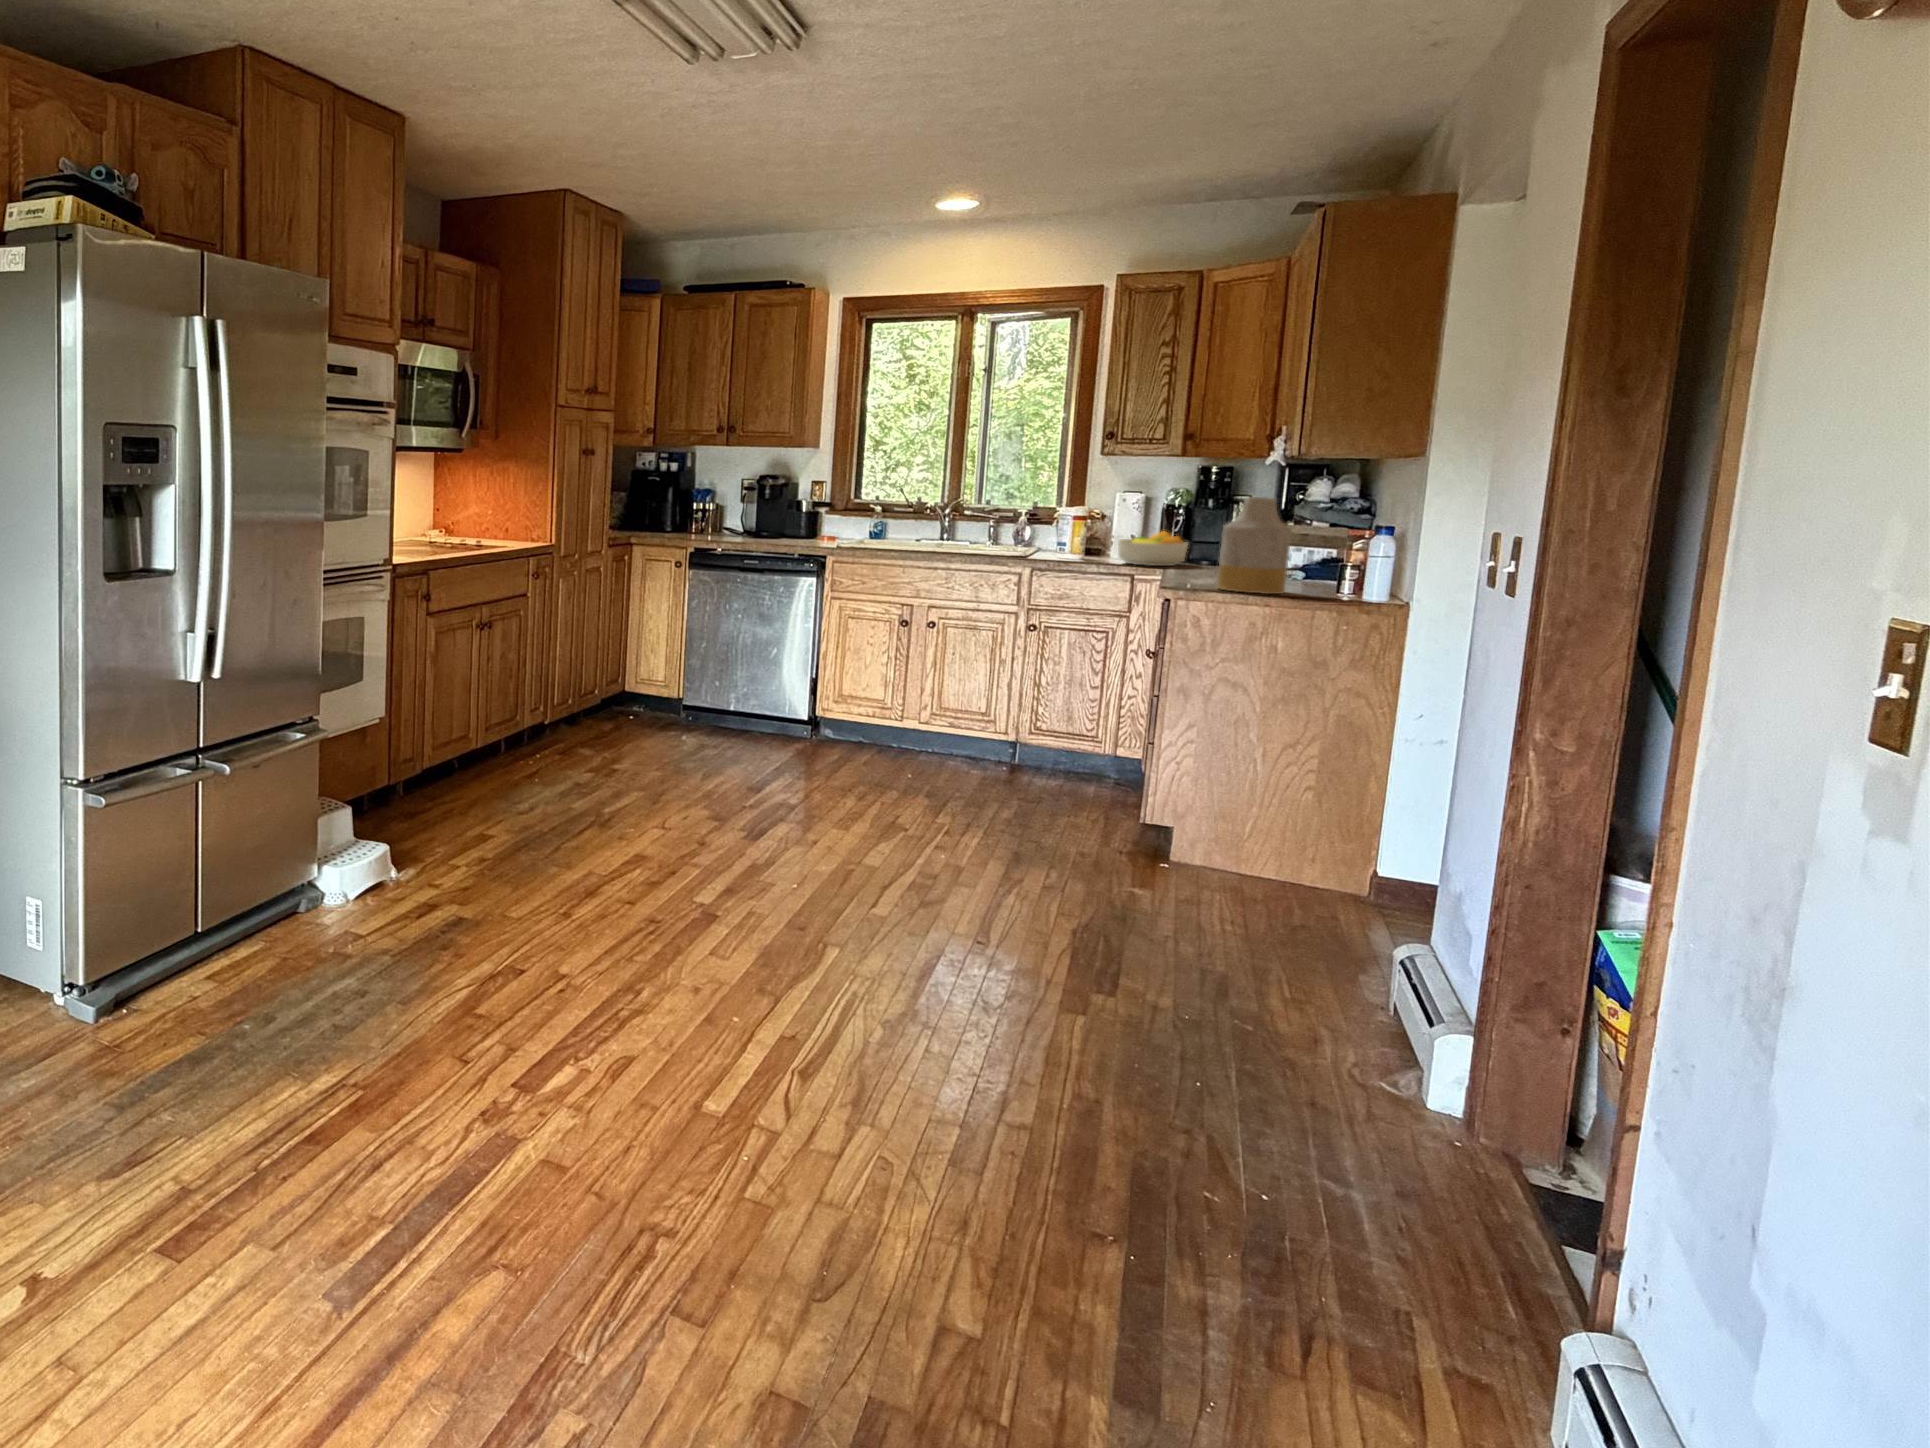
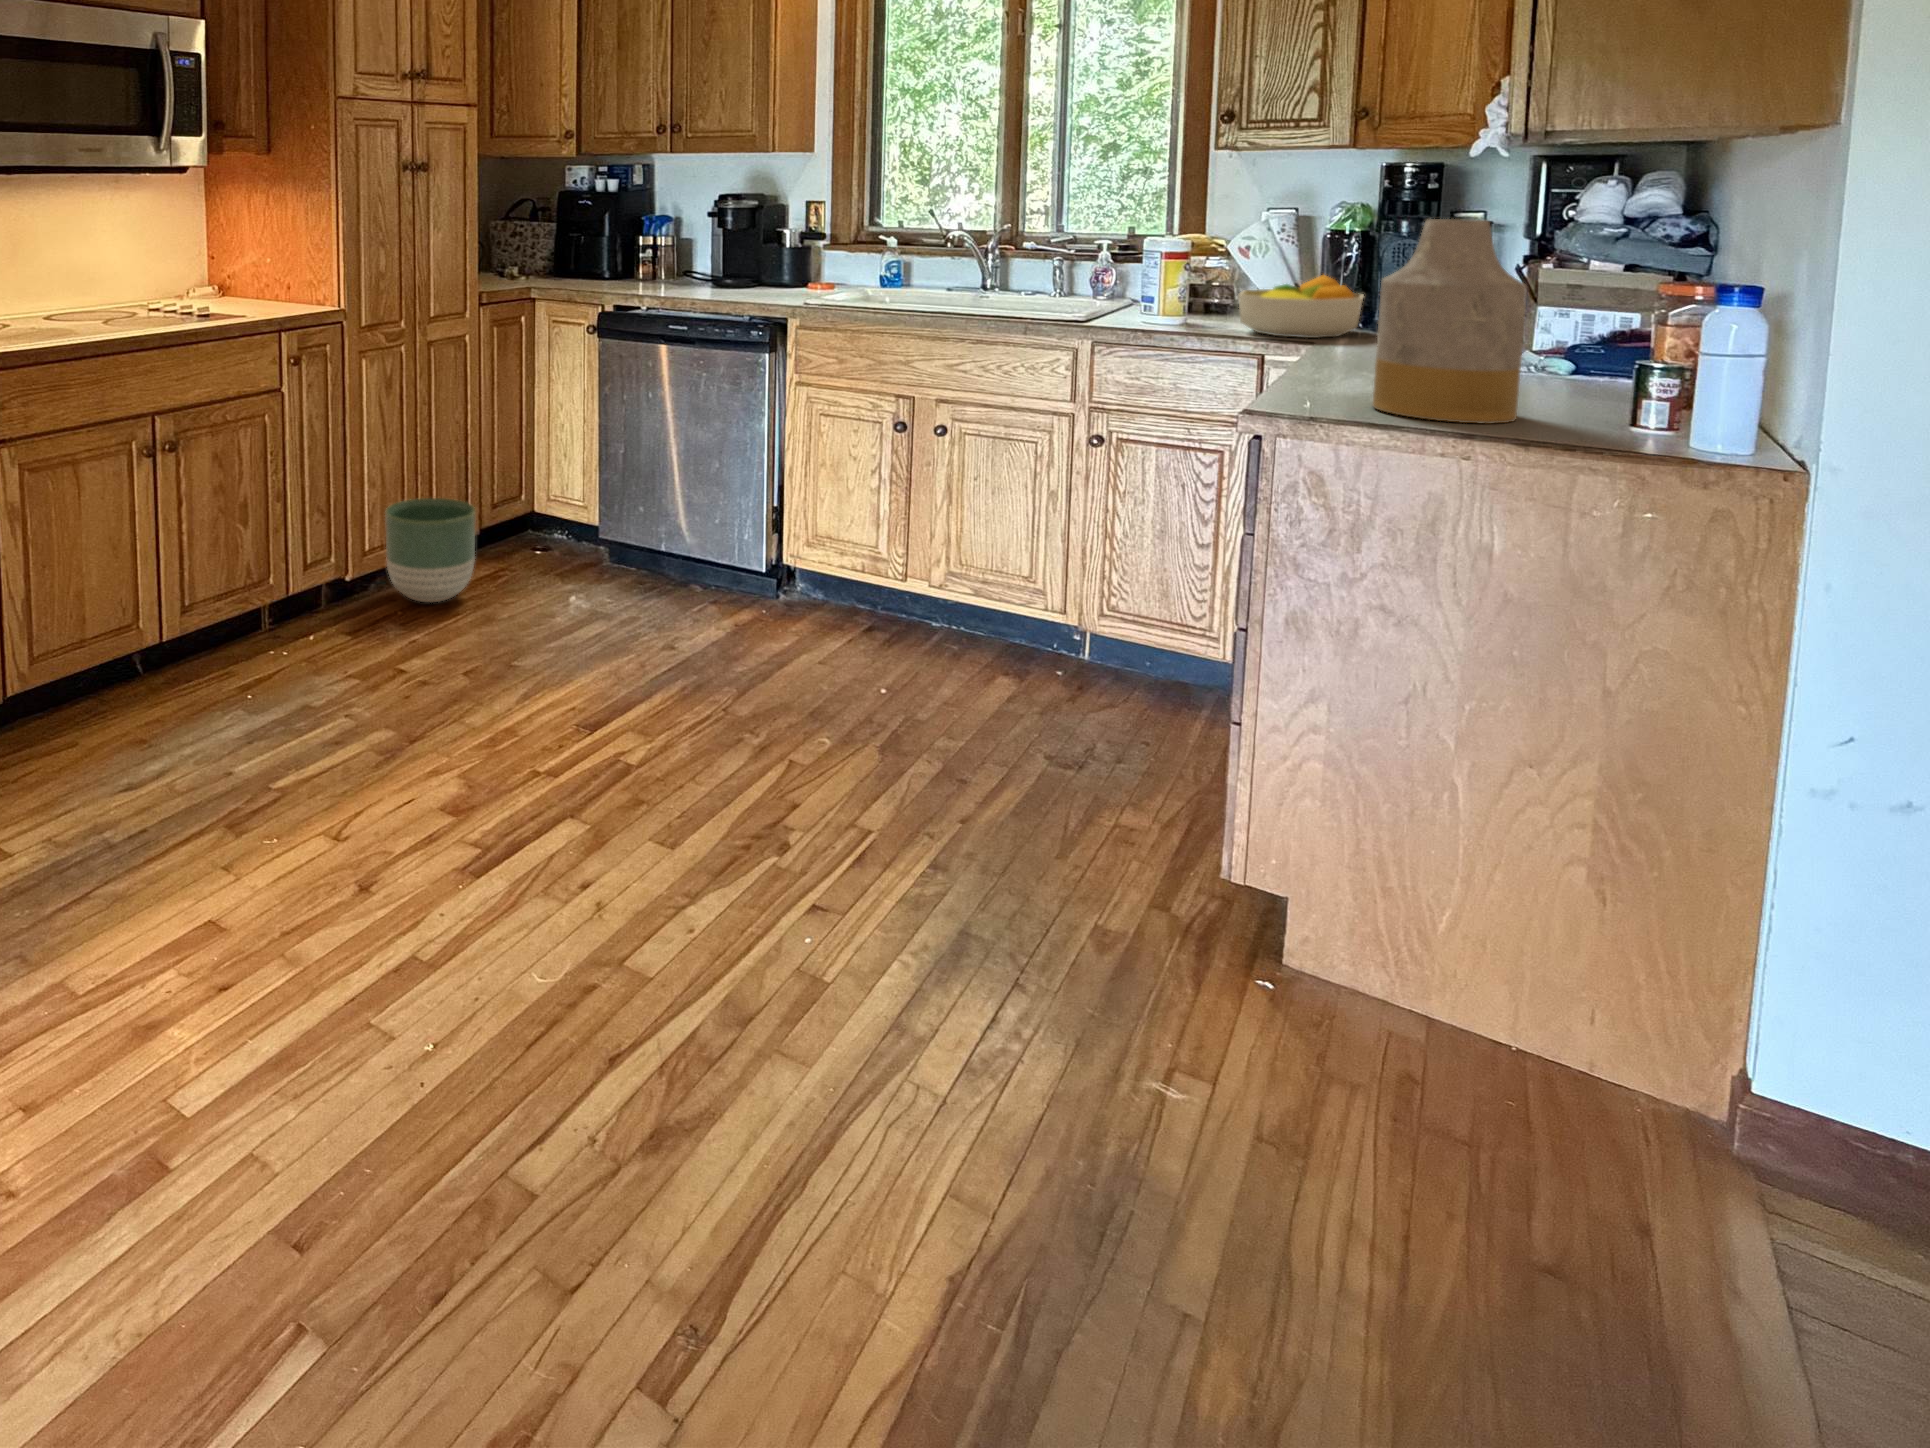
planter: none [569,672,628,737] -> present [385,498,475,602]

